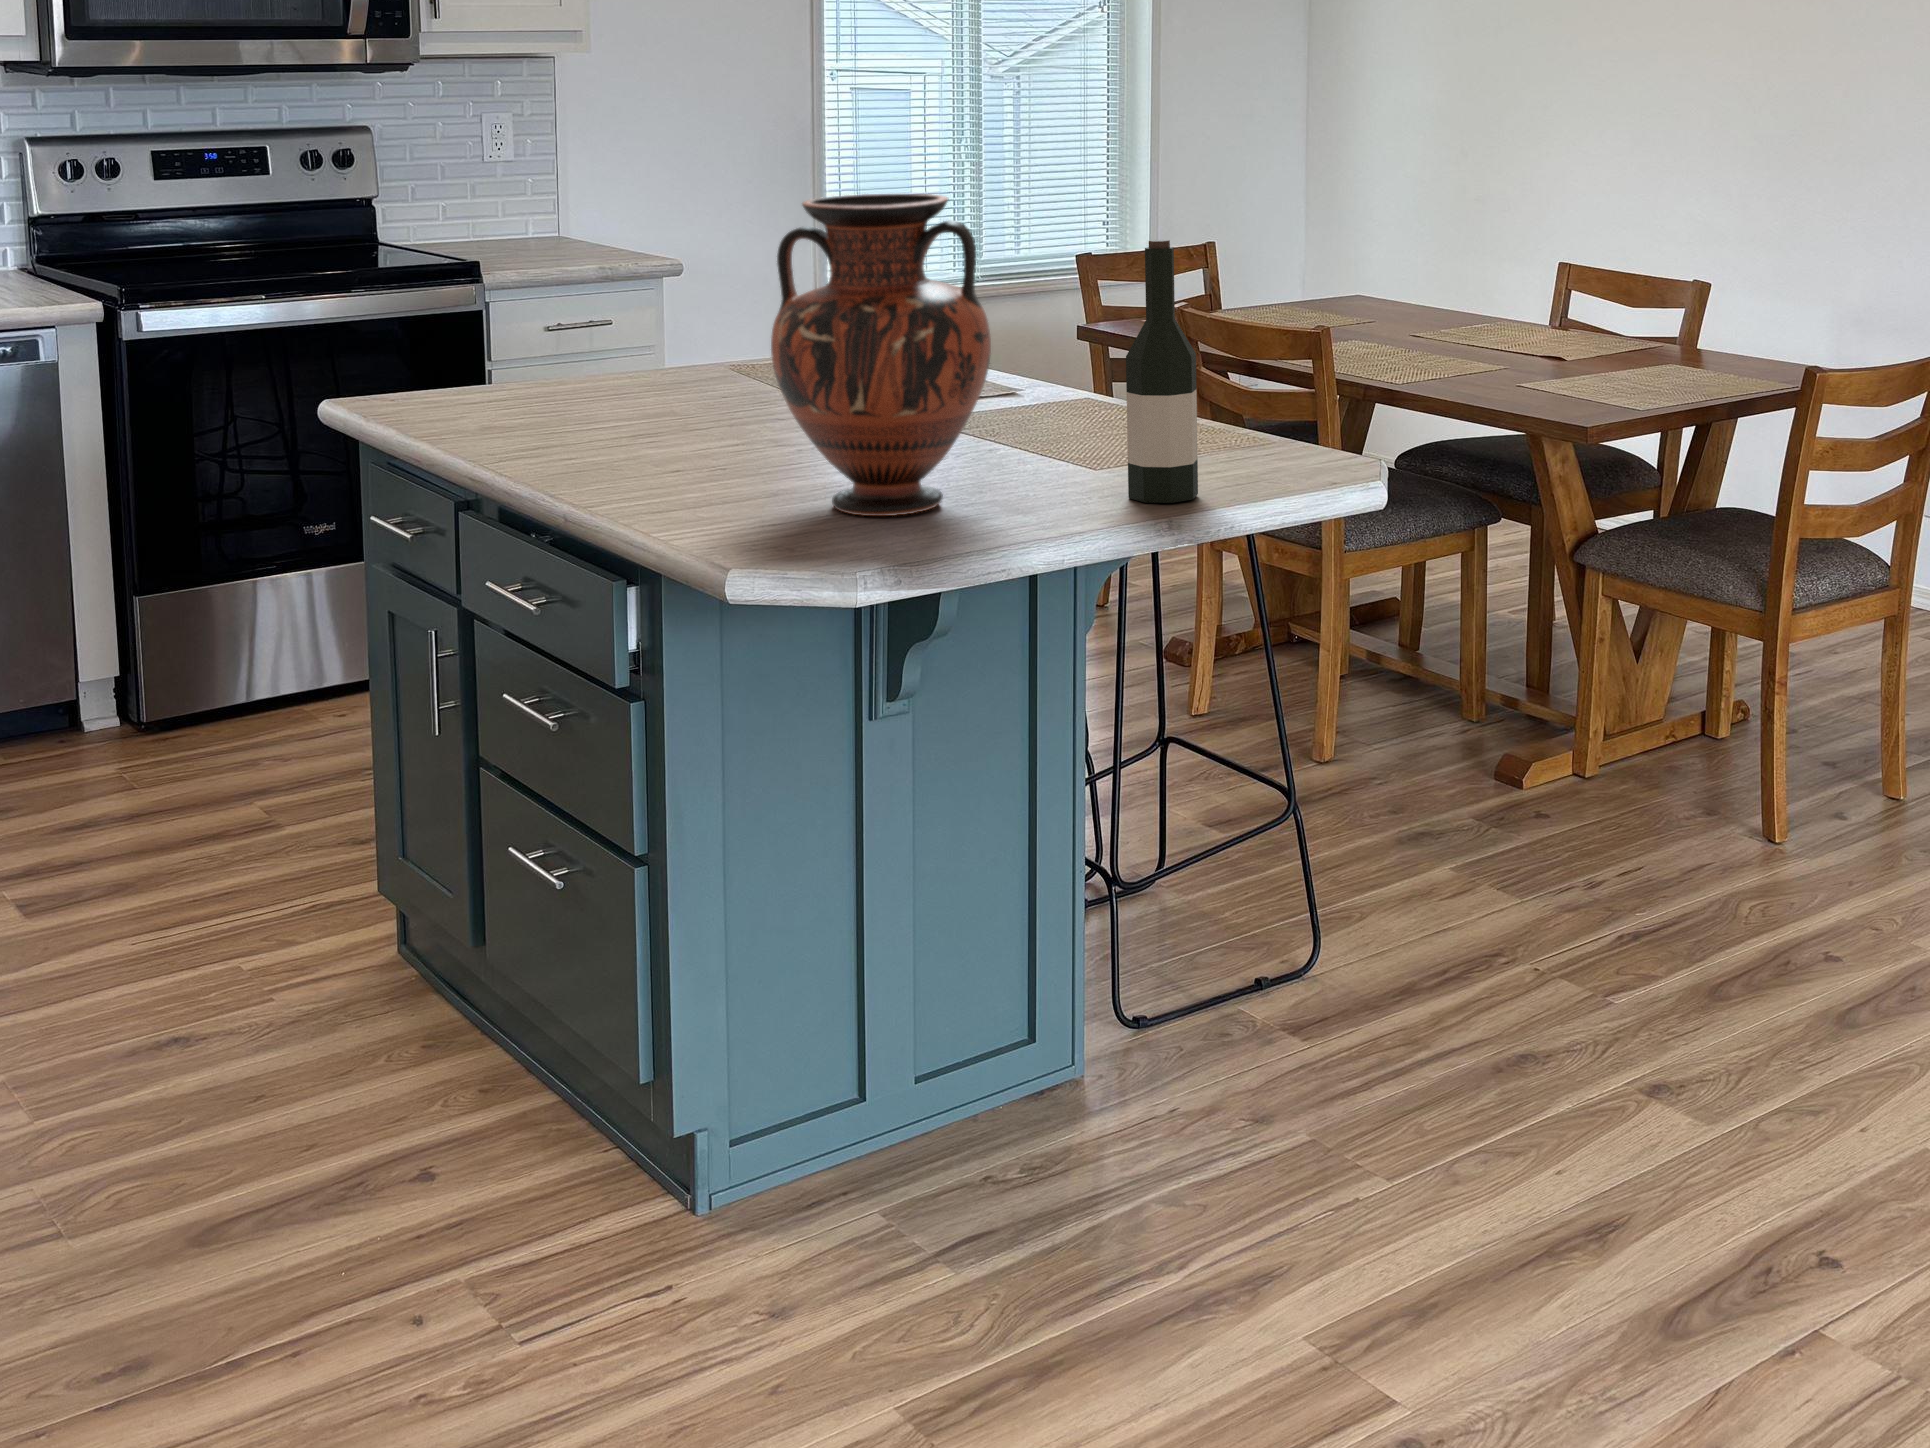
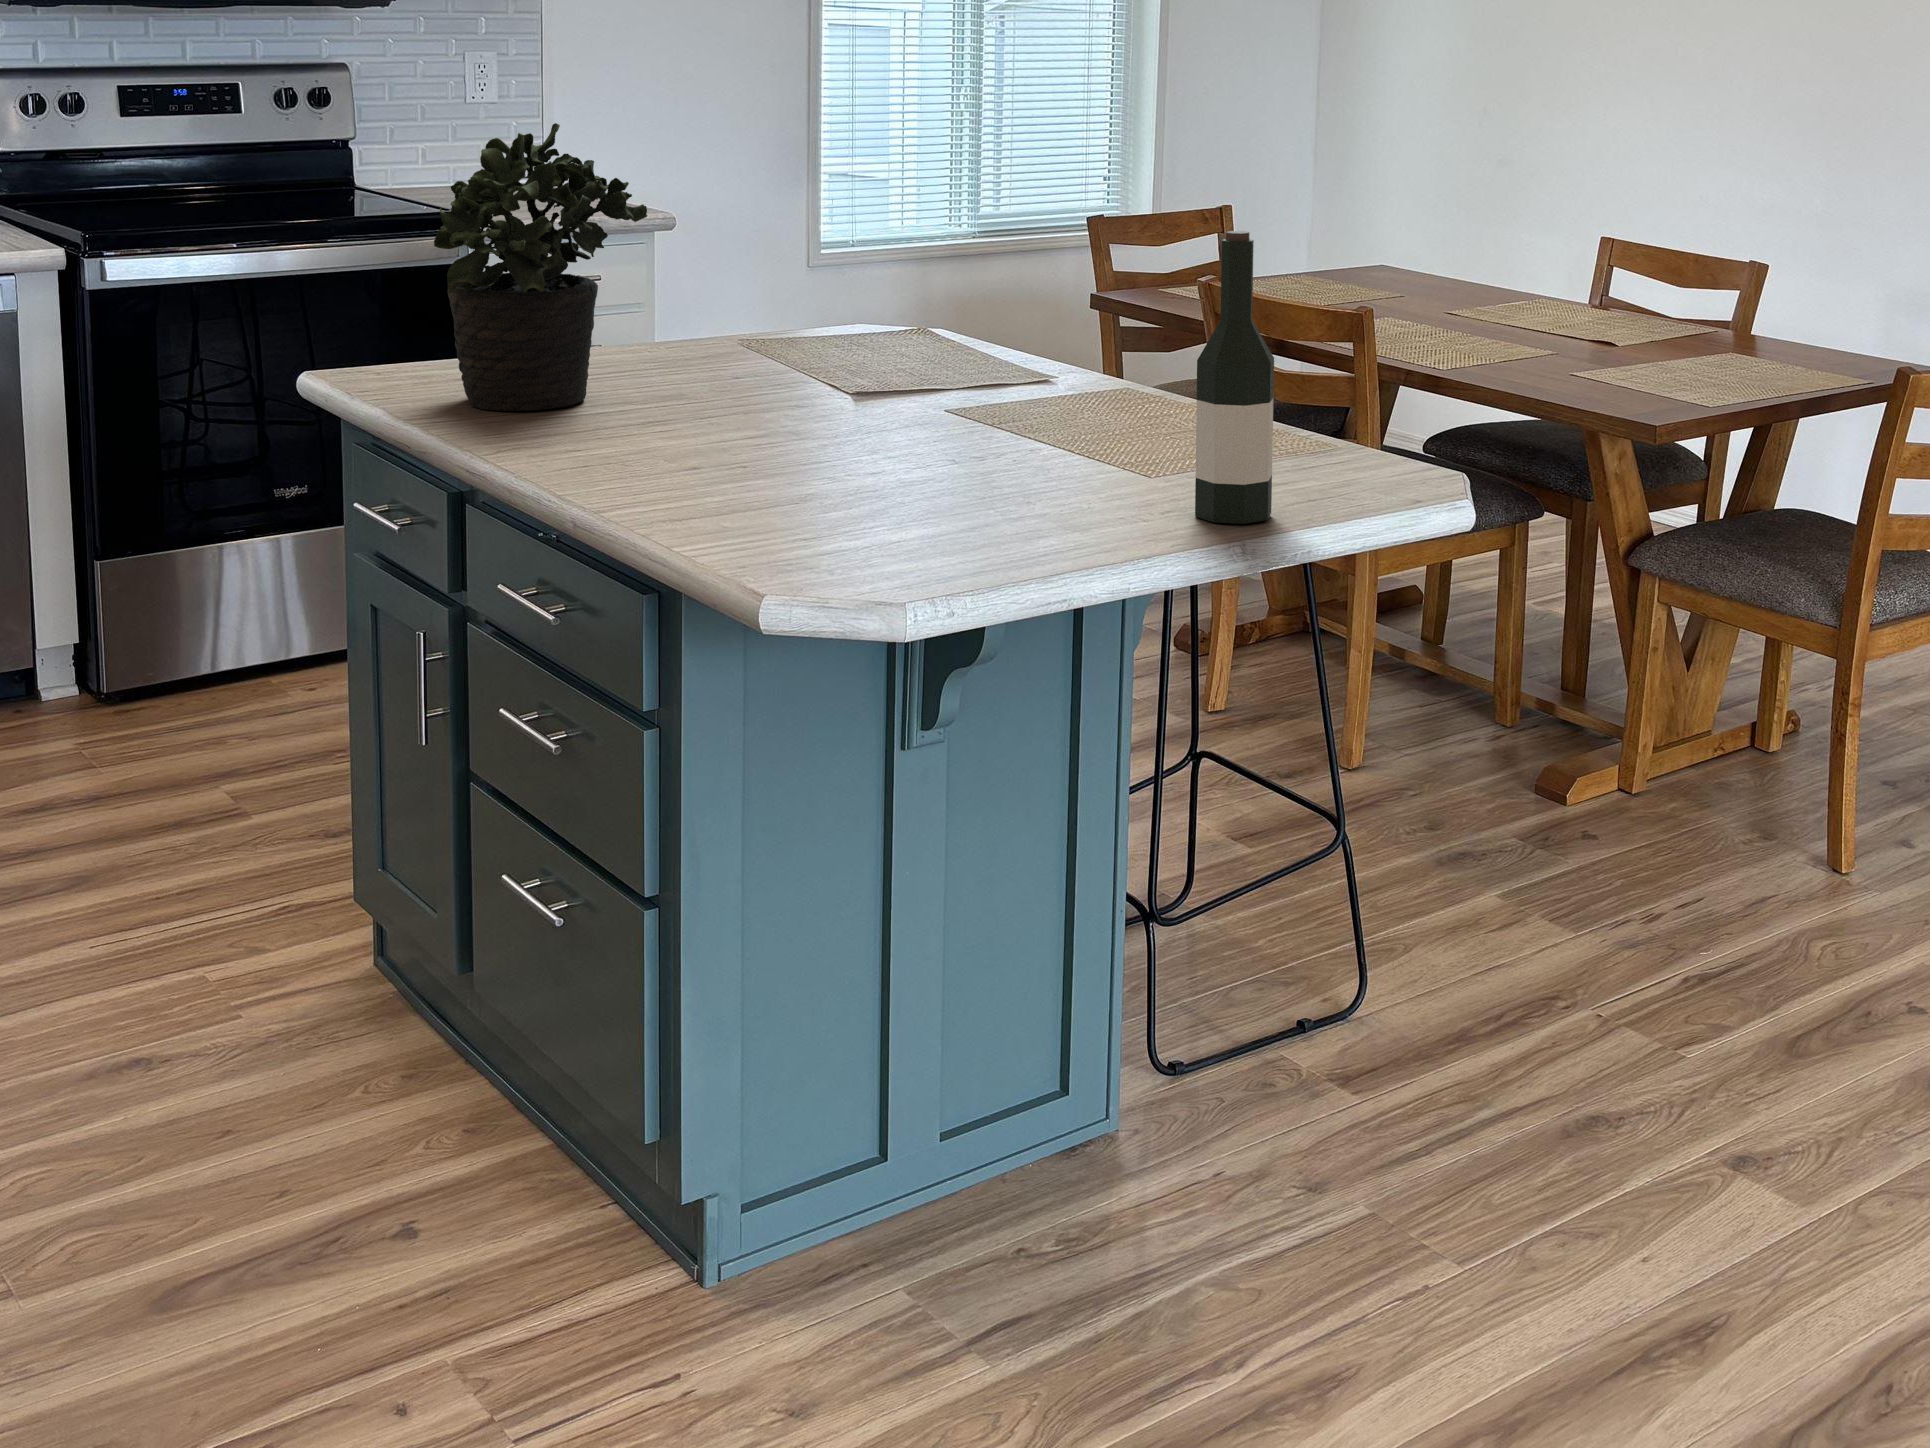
potted plant: none [442,164,640,427] -> present [434,123,648,411]
vase: present [771,194,991,516] -> none [807,173,1050,534]

